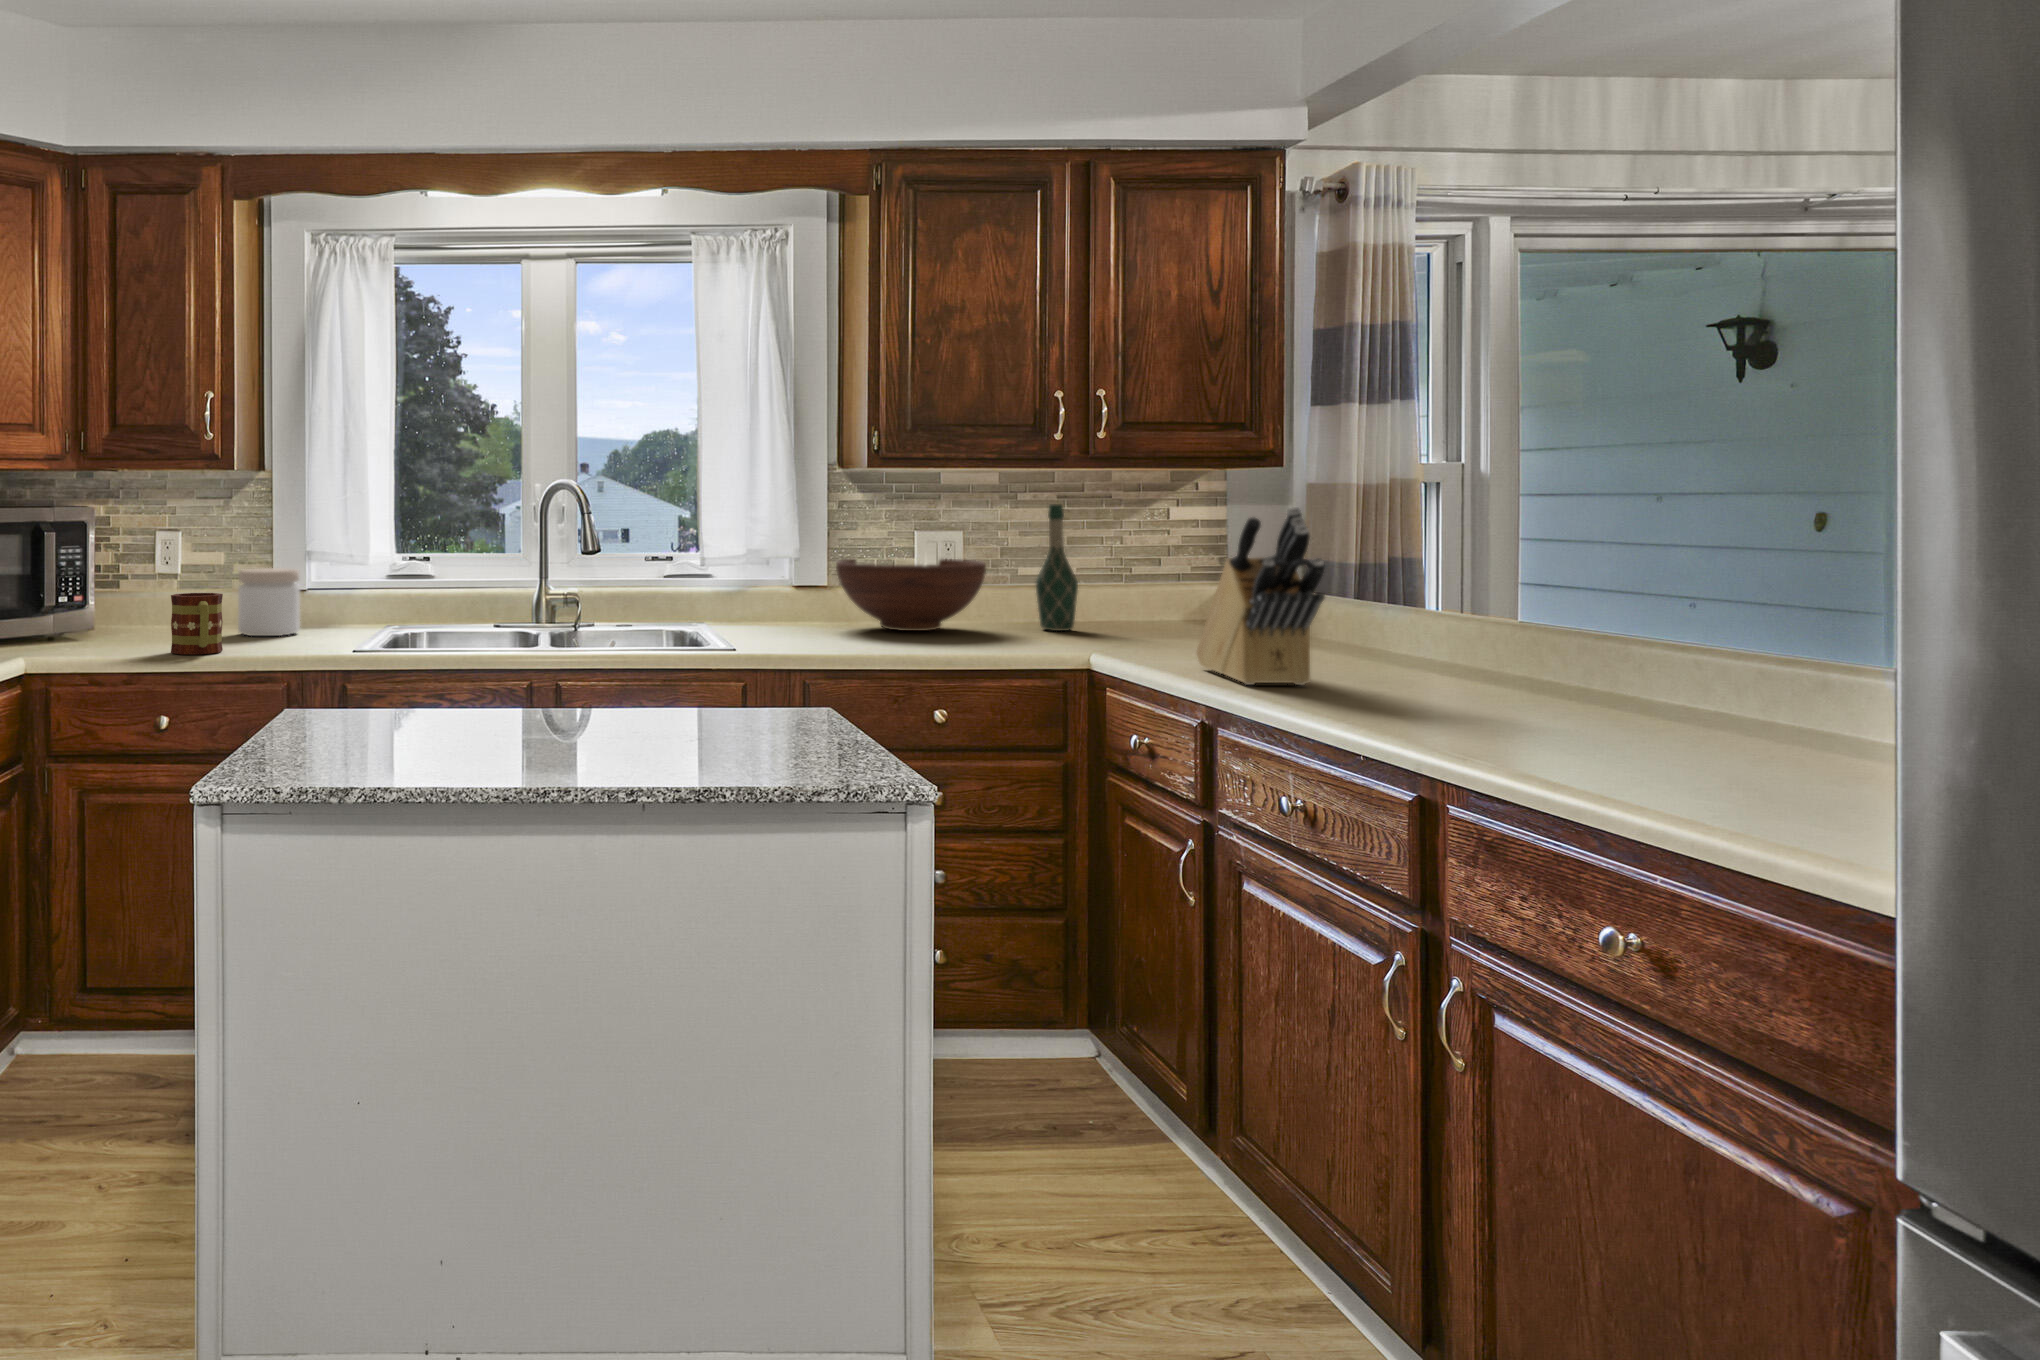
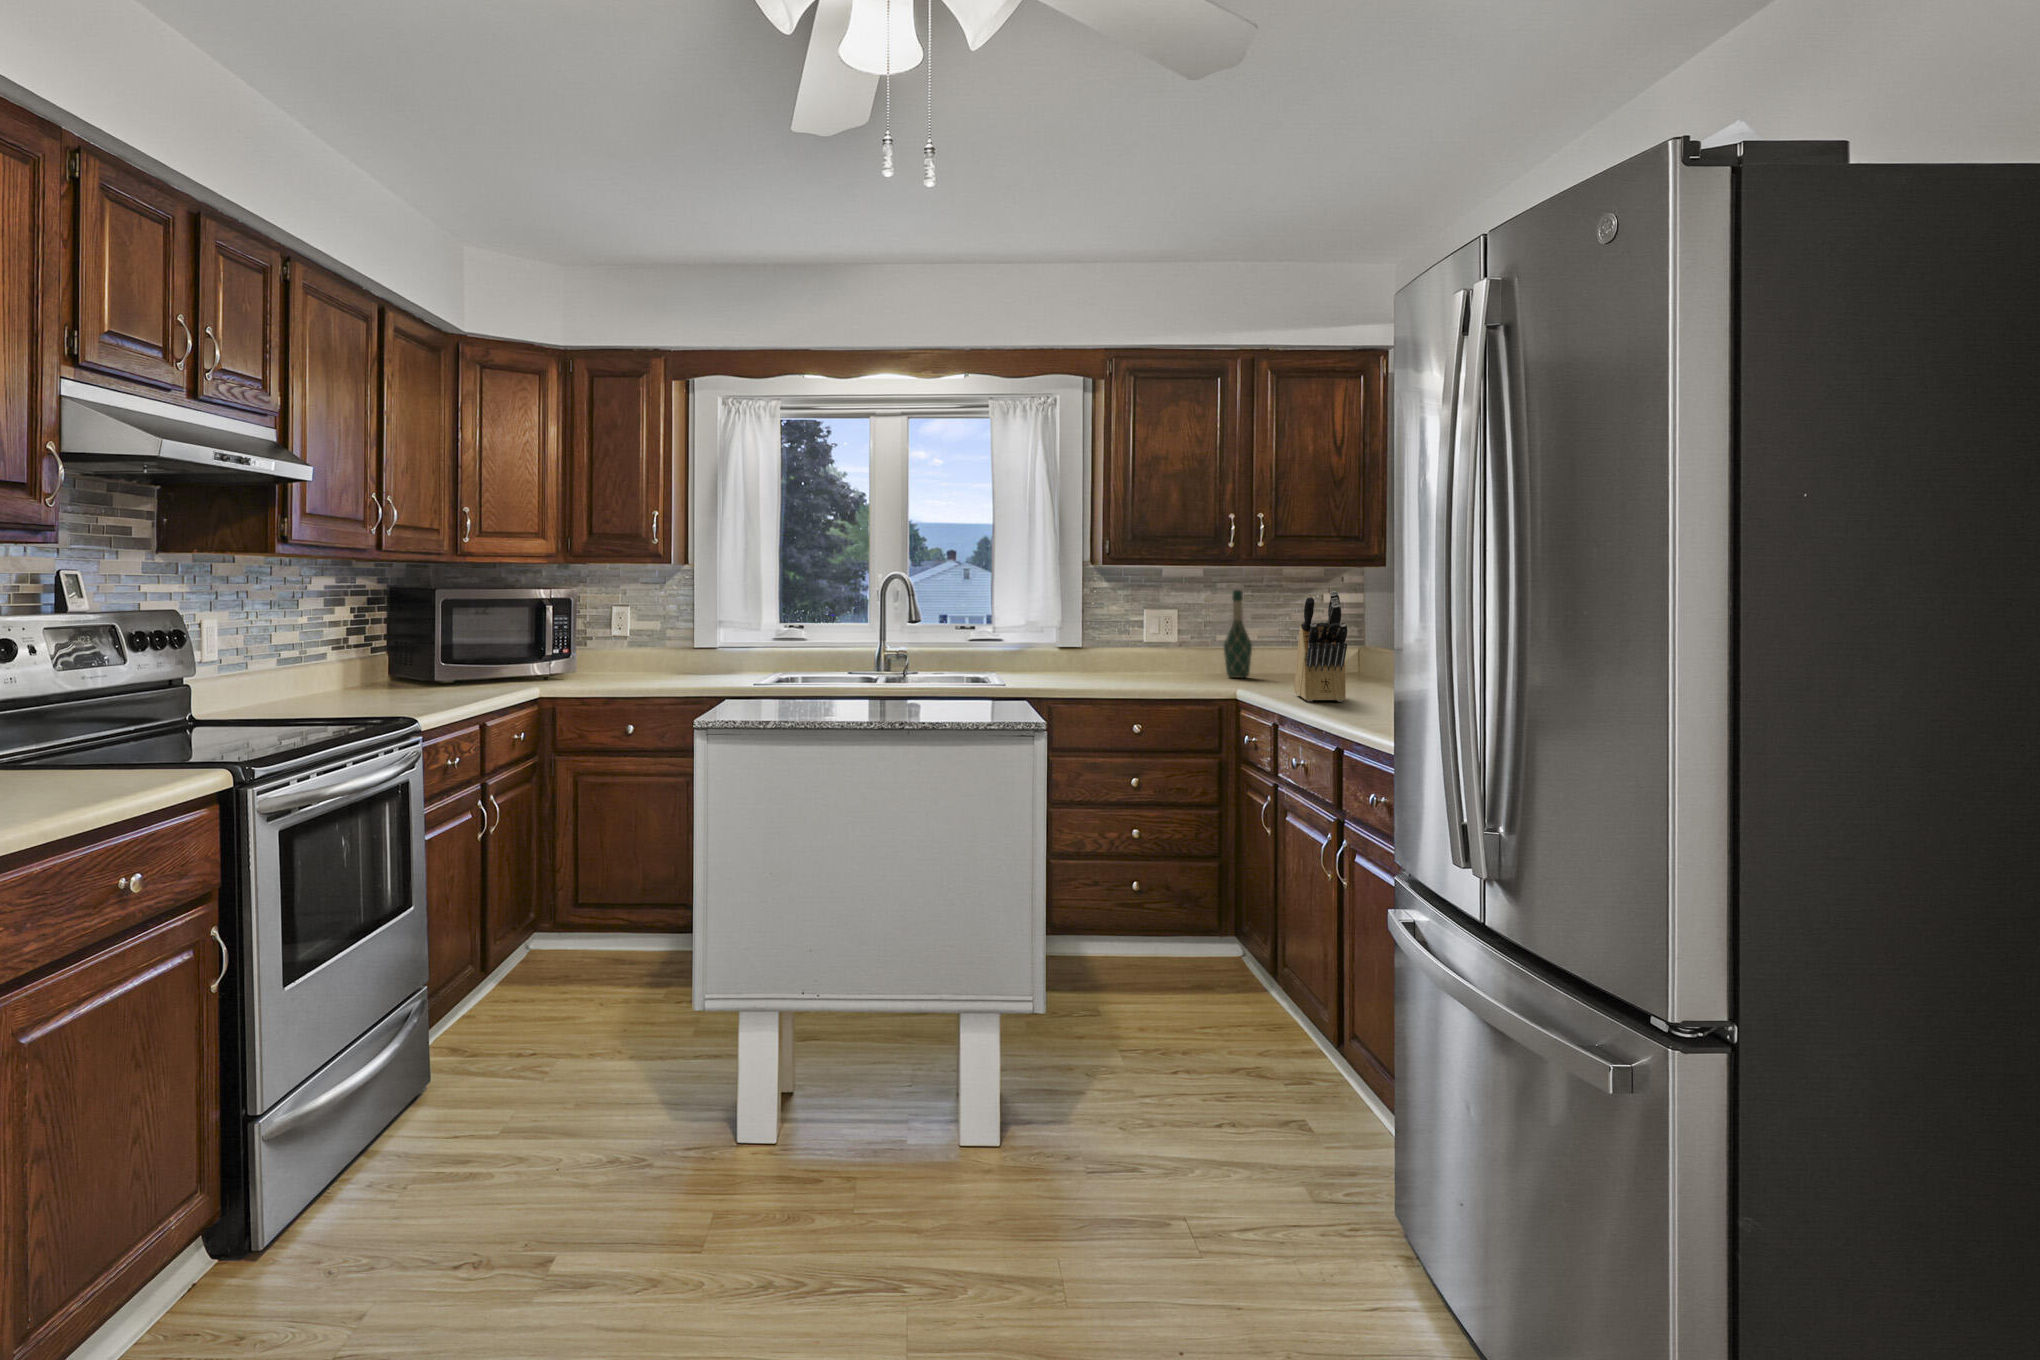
fruit bowl: present [836,558,986,631] -> none [1085,628,1188,677]
jar: present [238,568,300,636] -> none [672,632,714,677]
mug: present [171,593,223,654] -> none [633,646,667,685]

